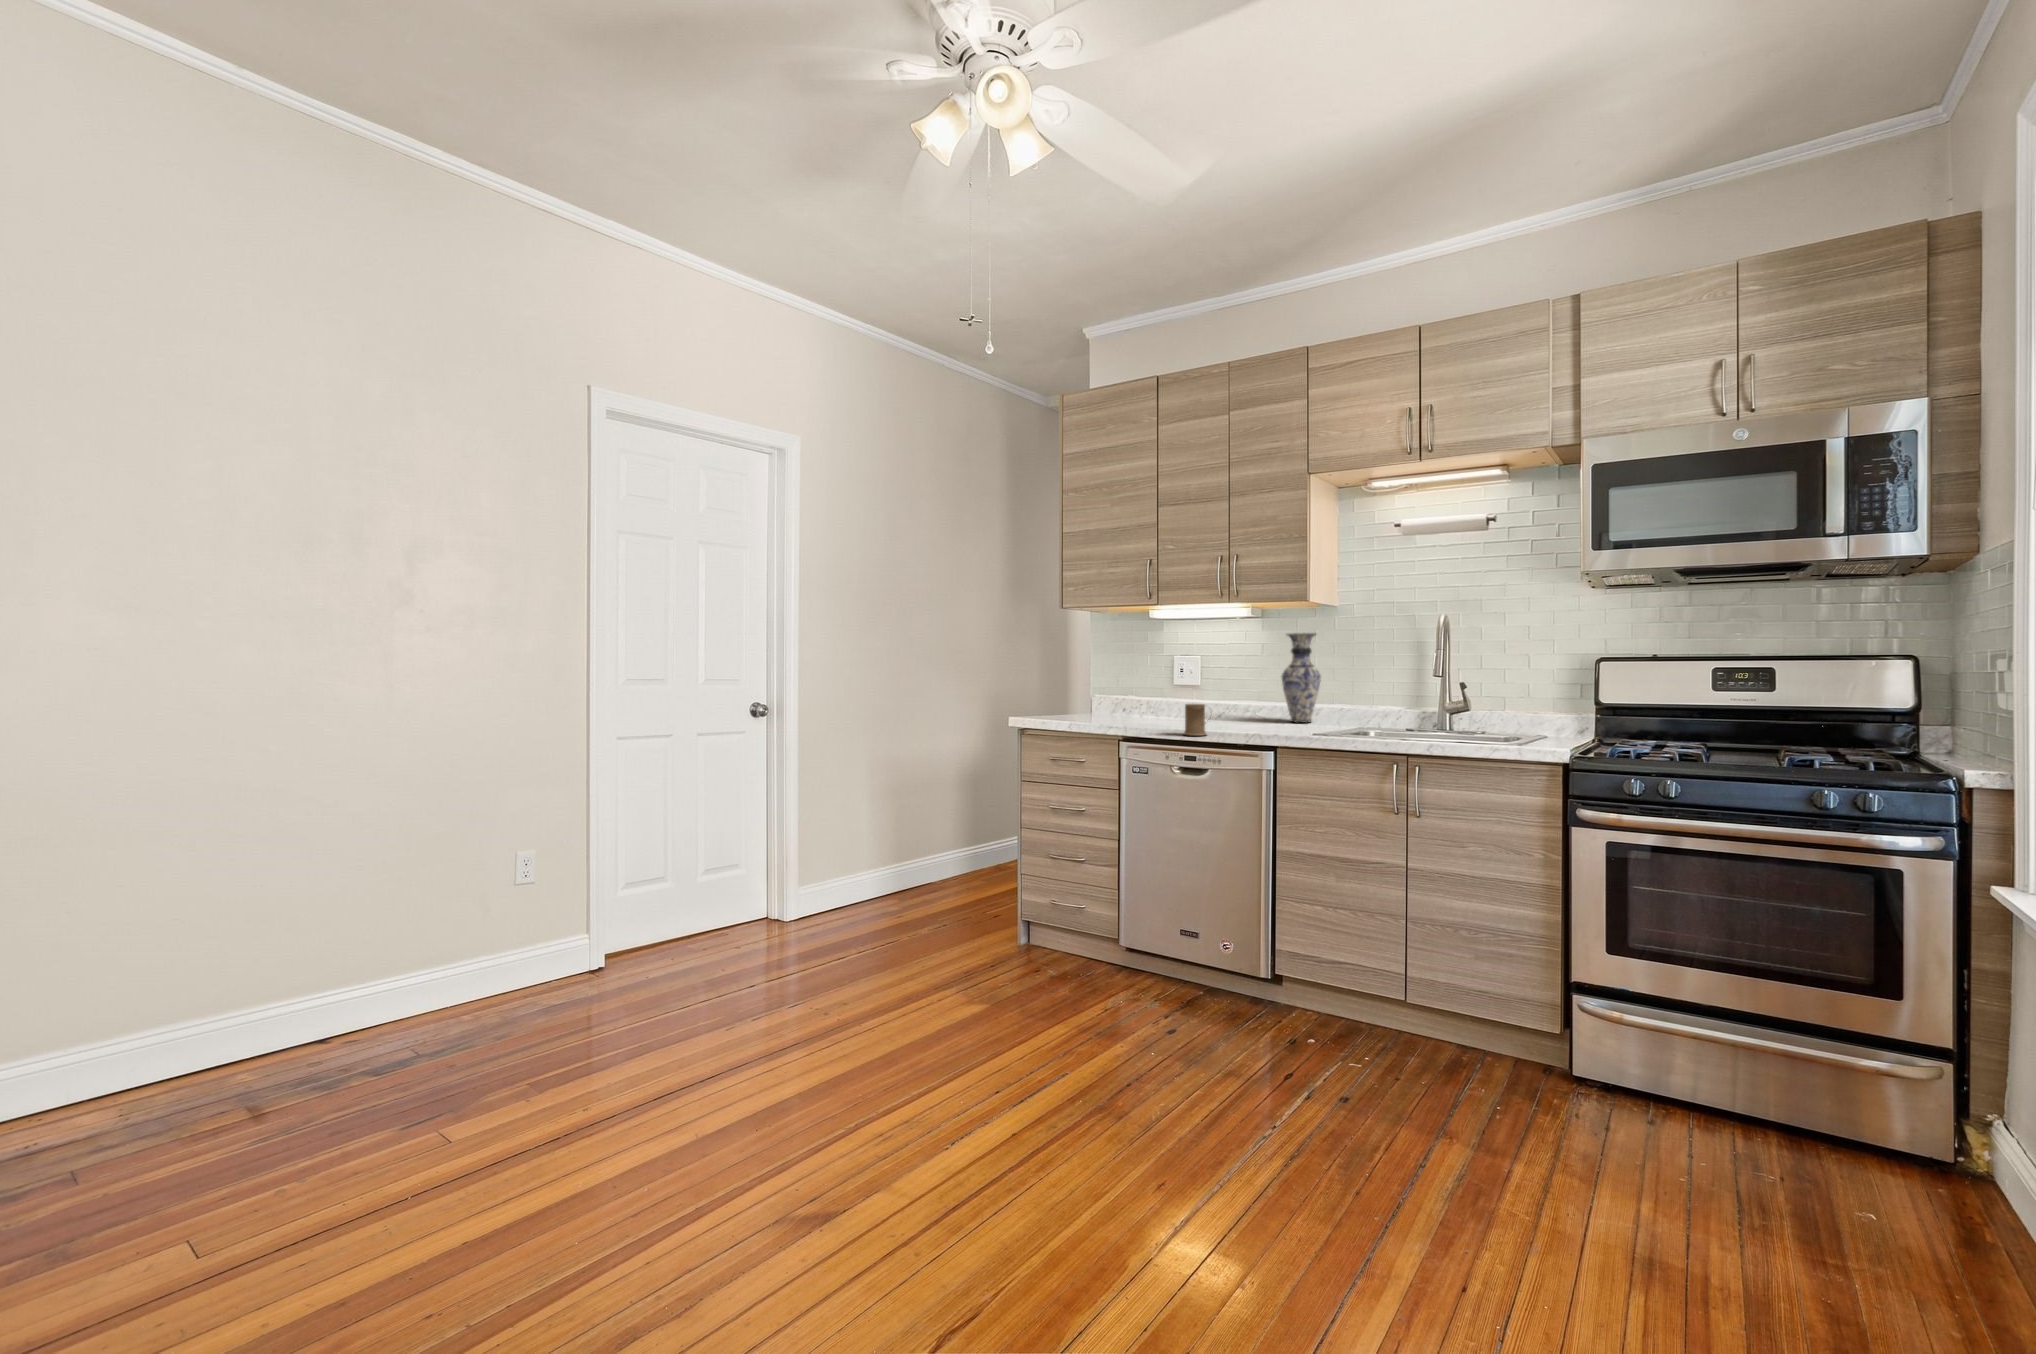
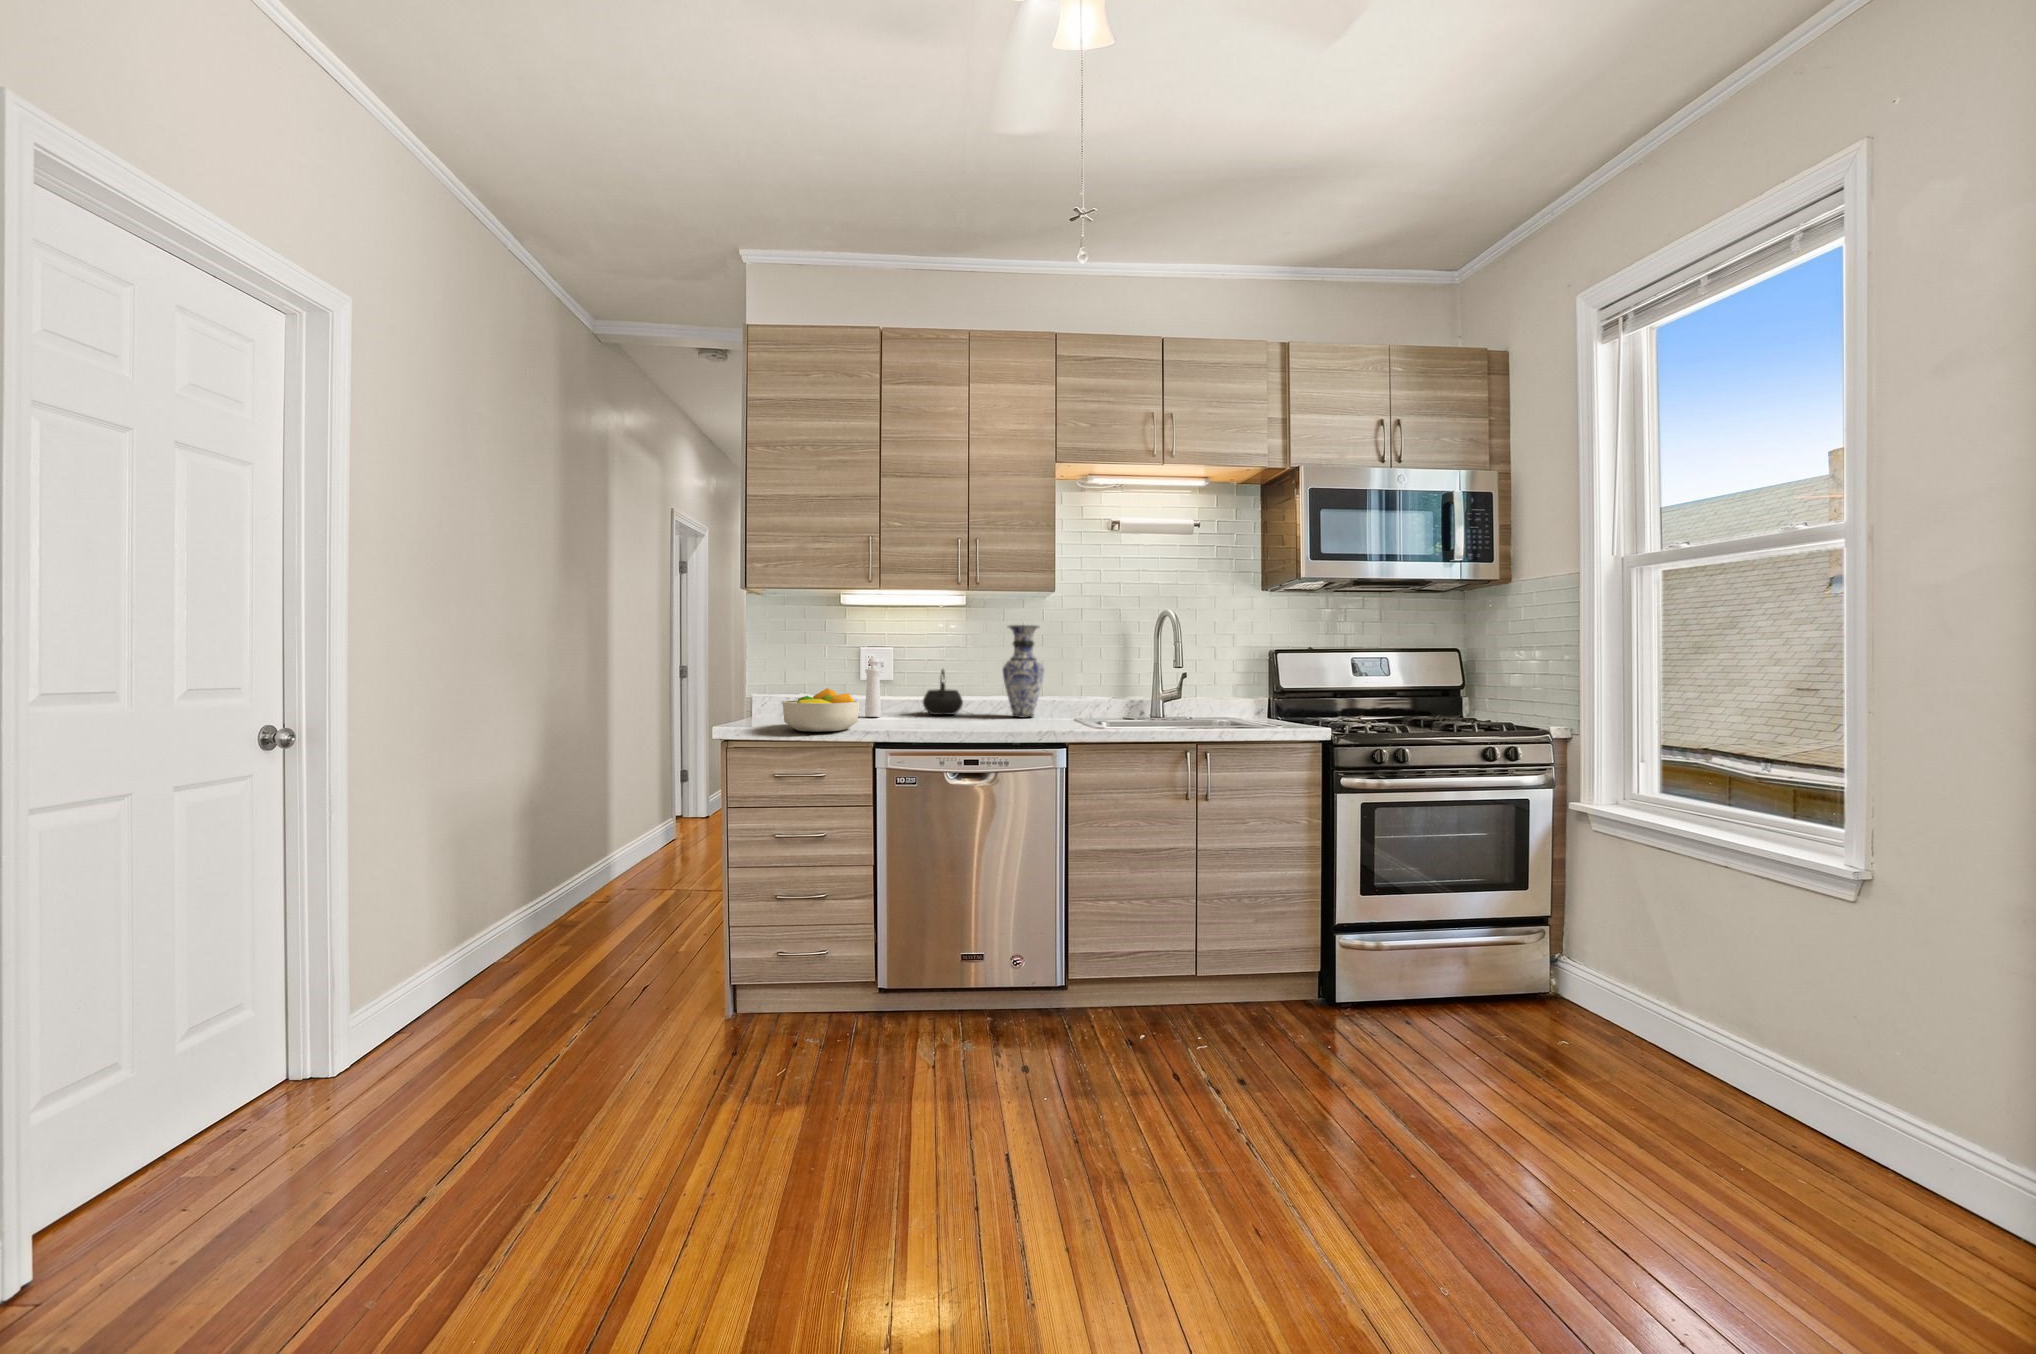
pepper mill: none [1163,665,1187,717] -> present [865,658,881,717]
kettle: none [1217,674,1255,717] -> present [923,670,963,715]
fruit bowl: none [1059,692,1129,728] -> present [782,688,860,732]
mug: present [1184,704,1206,736] -> none [957,699,993,734]

